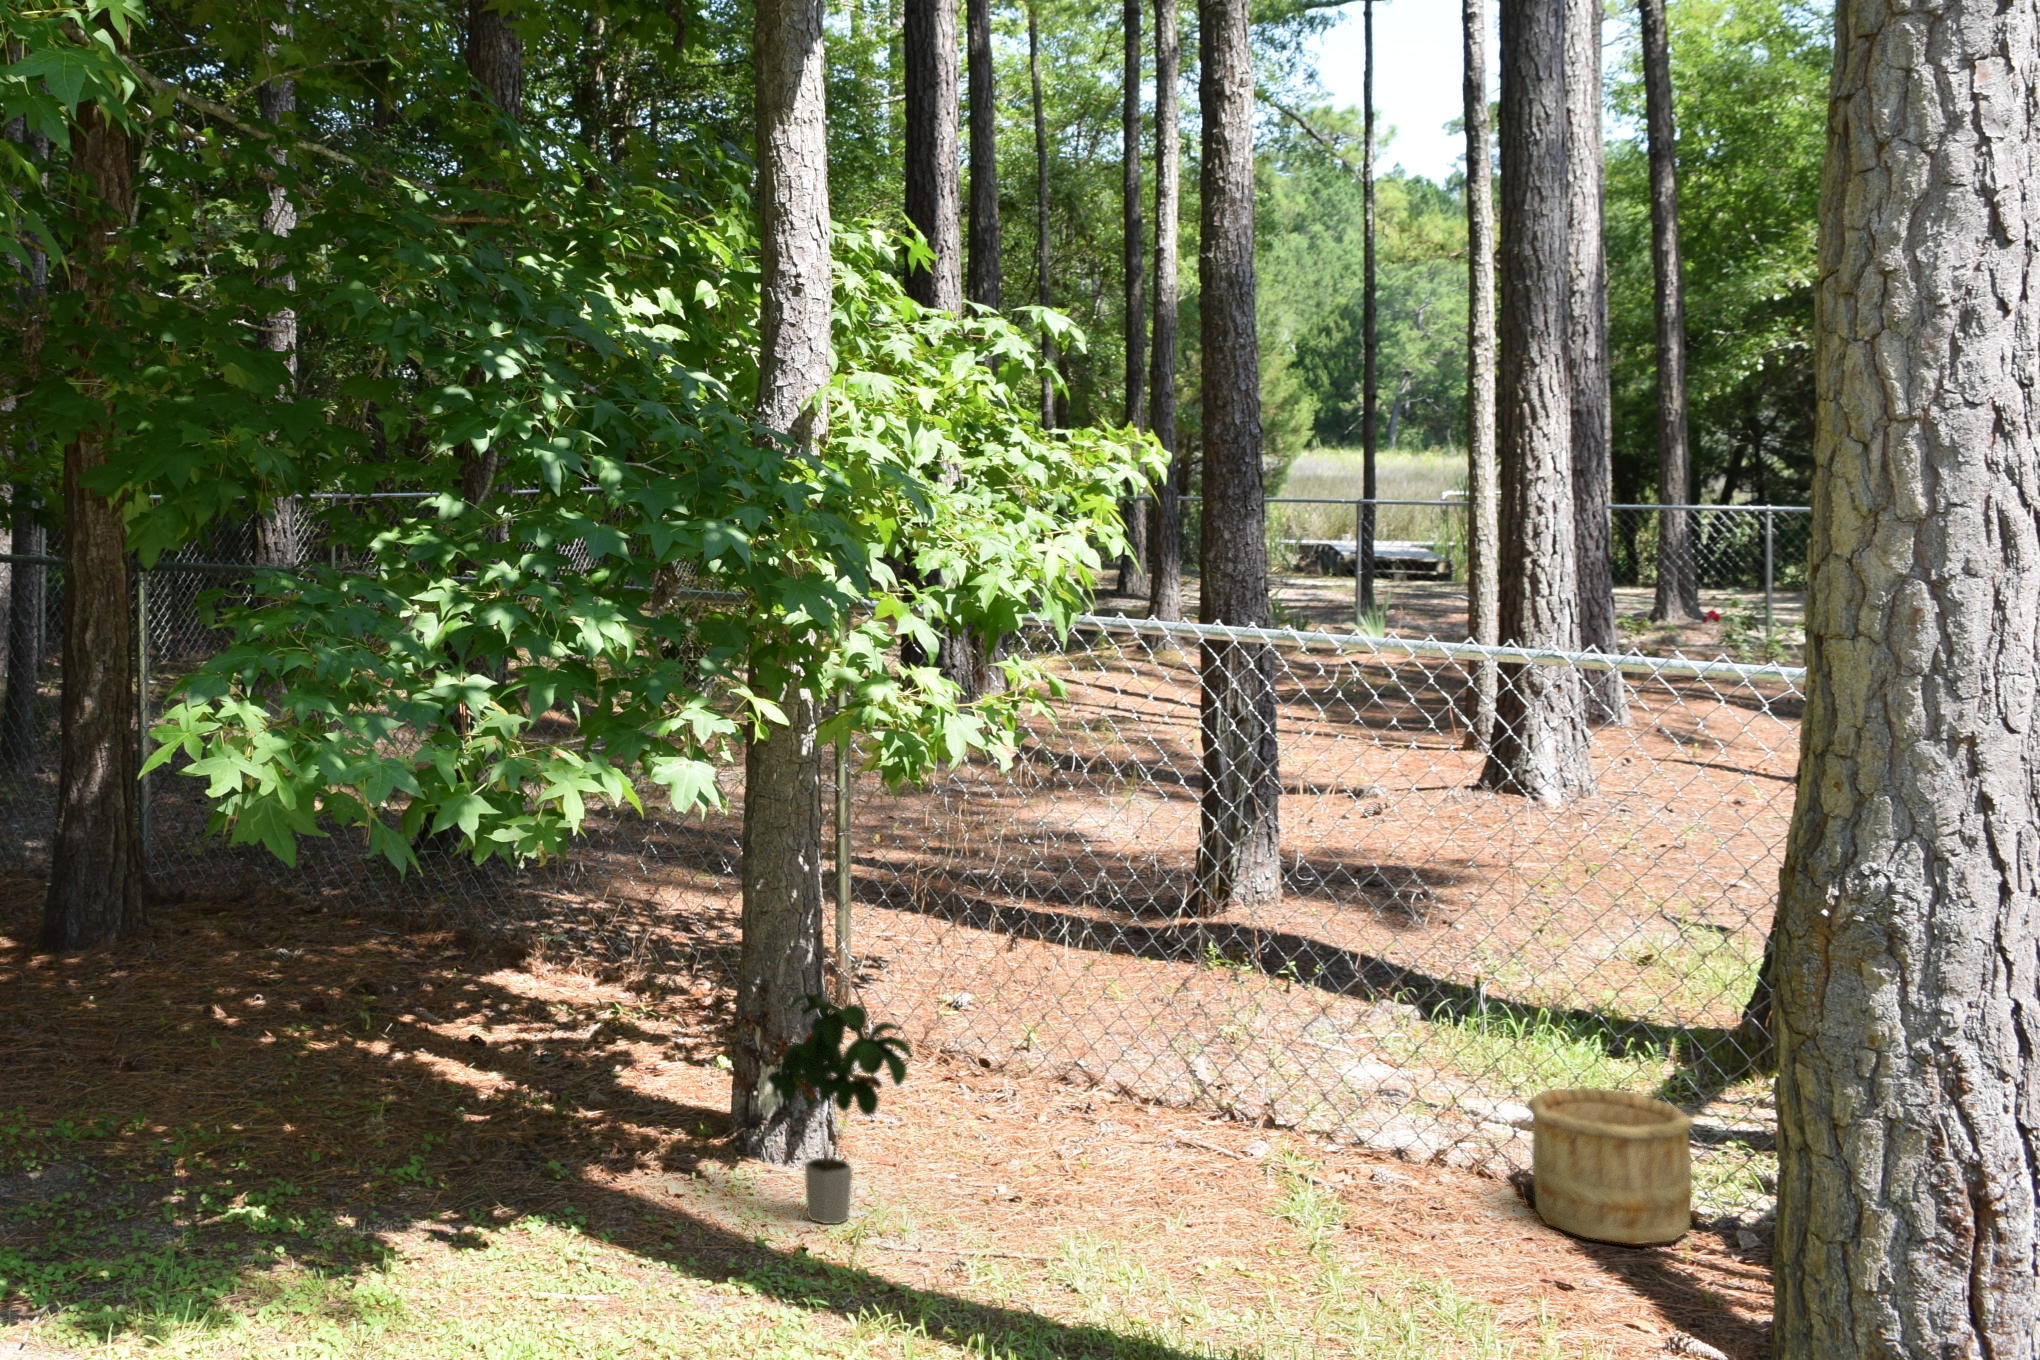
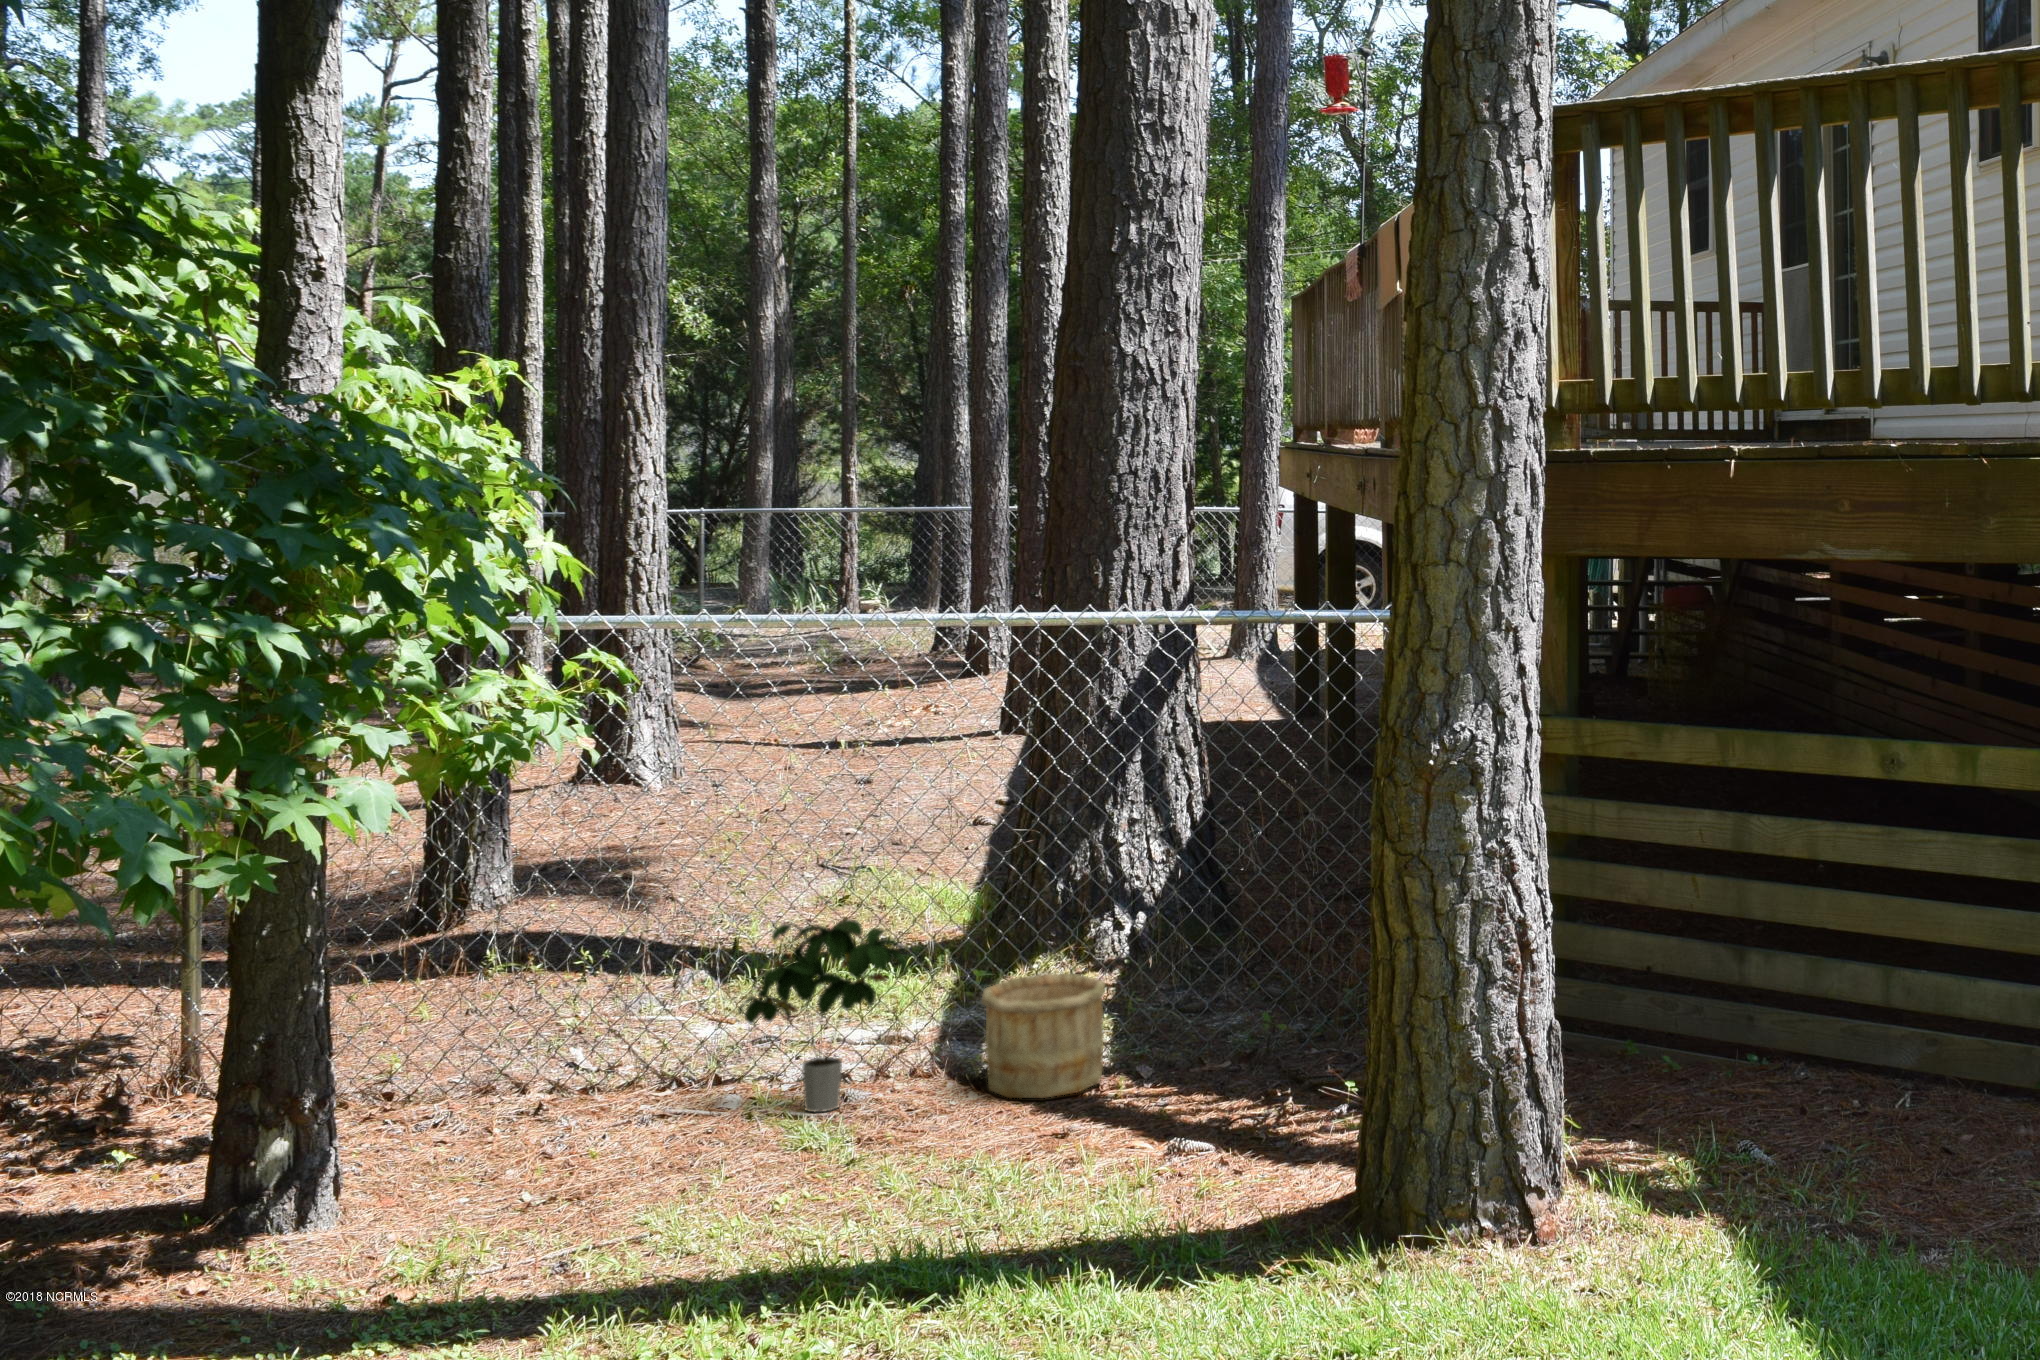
potted plant: present [767,993,911,1224] -> present [738,919,907,1112]

